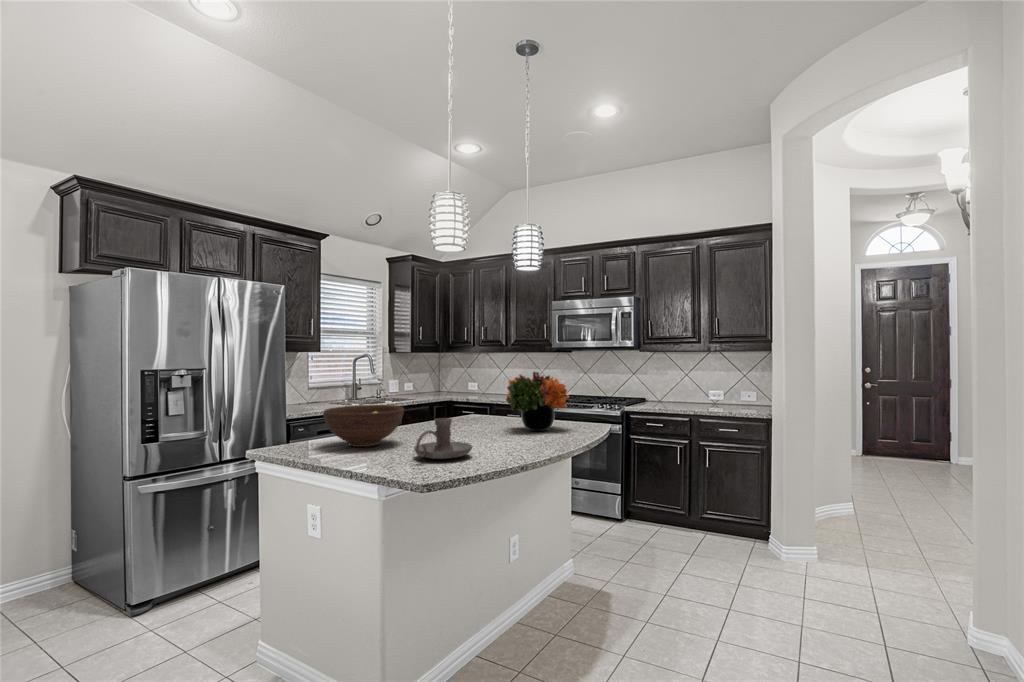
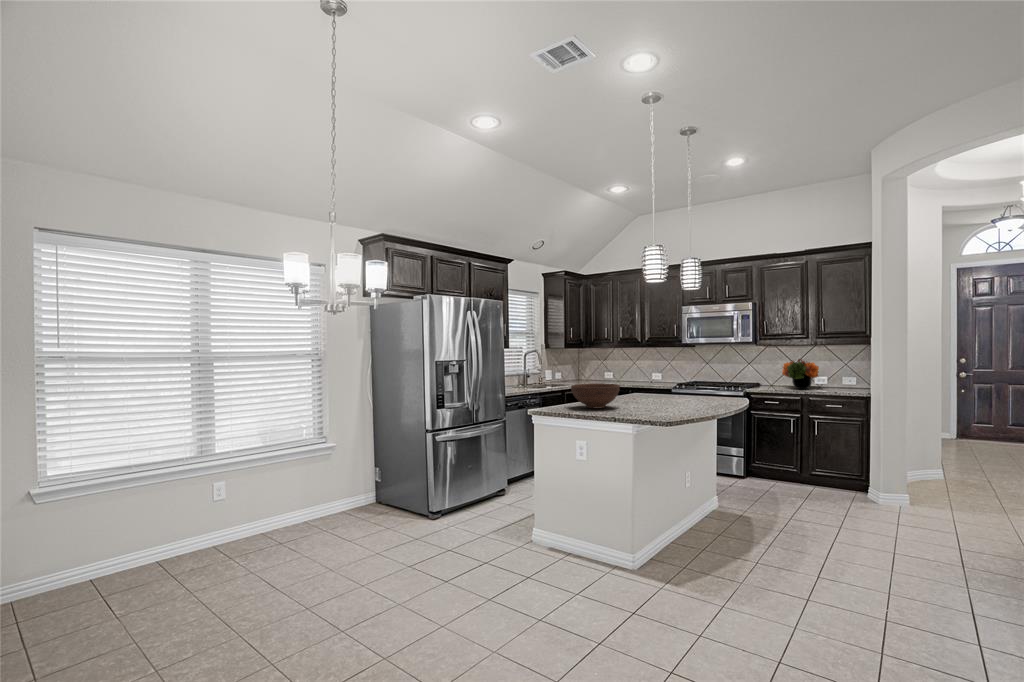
flower arrangement: present [506,372,569,431] -> present [782,359,819,389]
candle holder: present [414,418,472,459] -> none [639,390,675,414]

